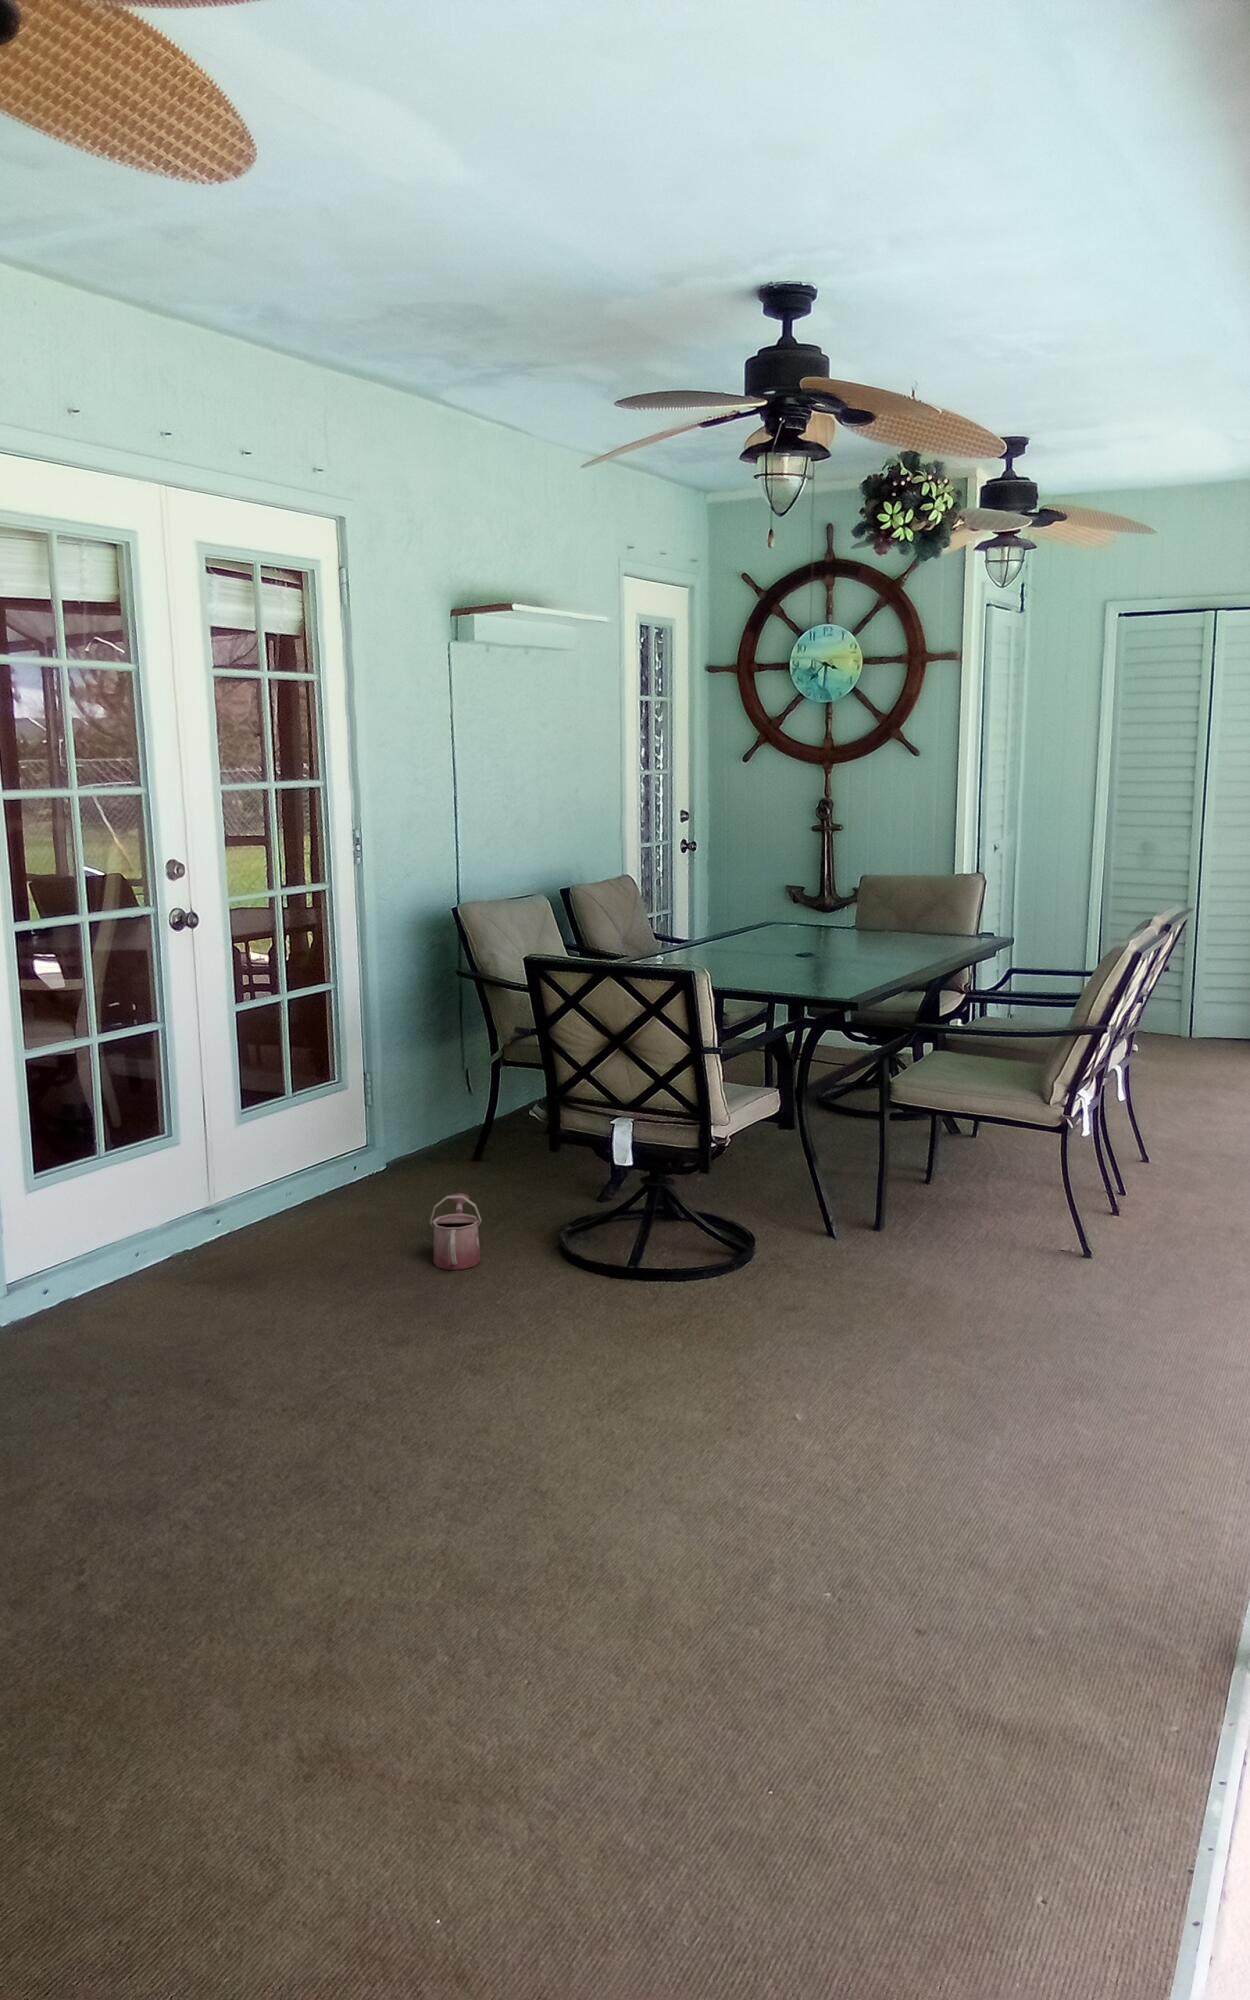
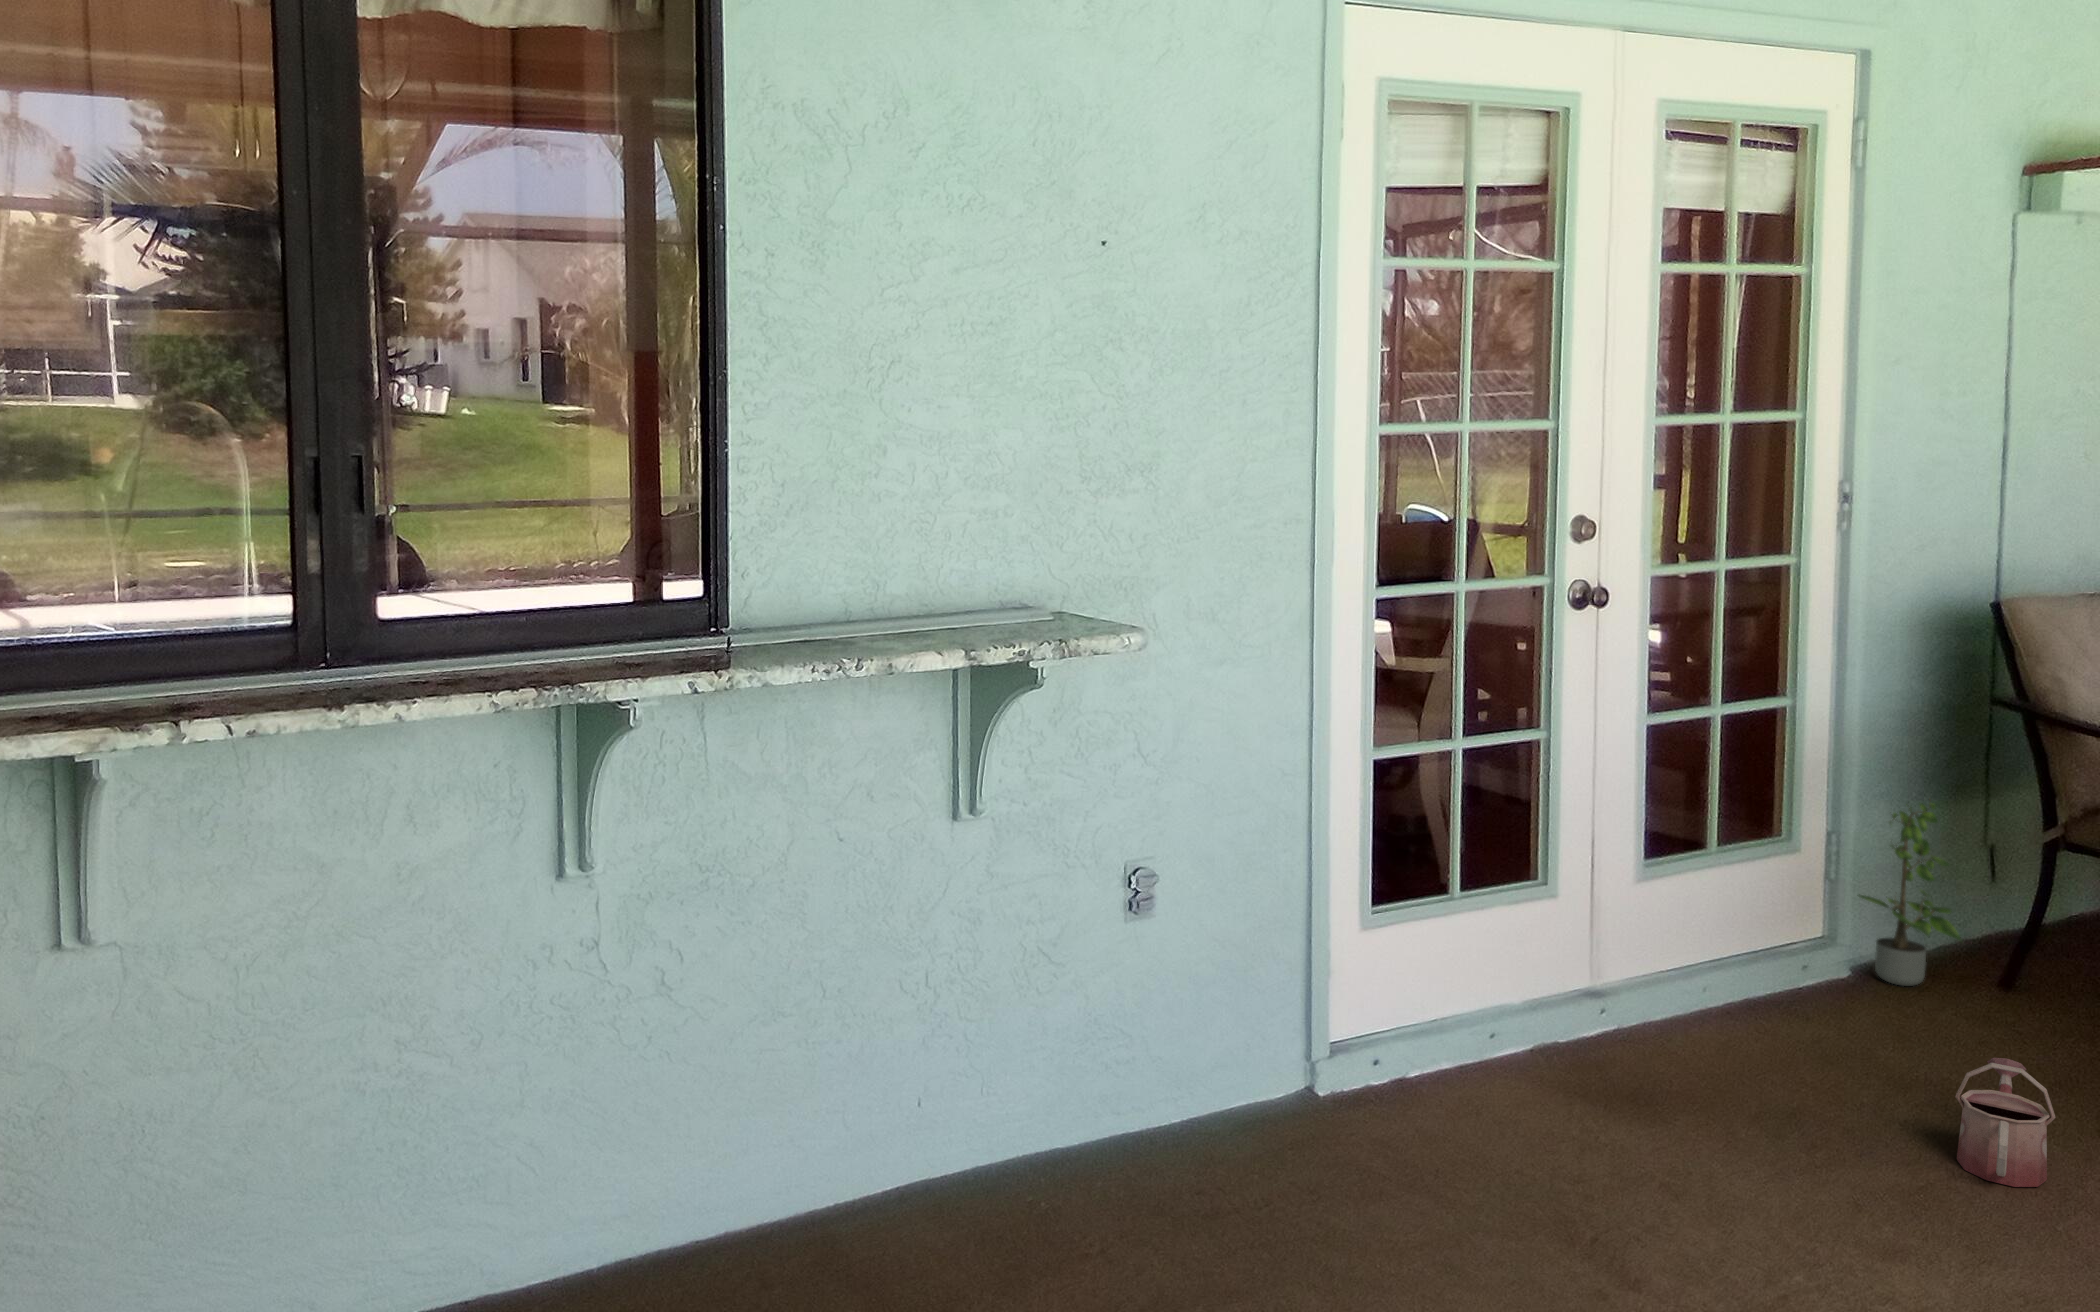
potted plant: none [388,1041,452,1170] -> present [1859,803,1961,986]

